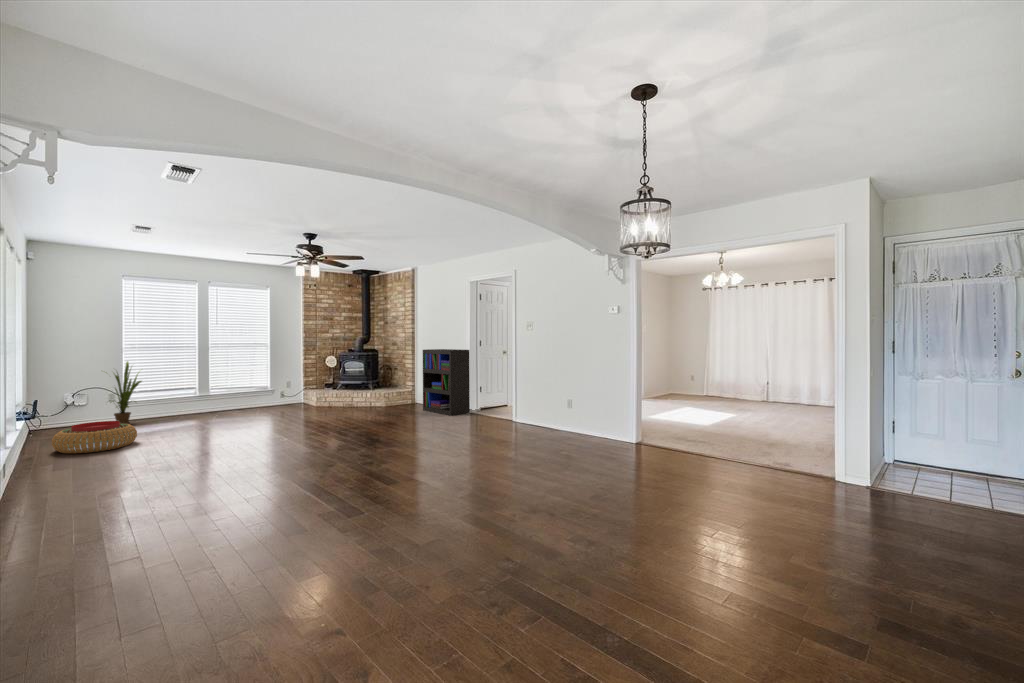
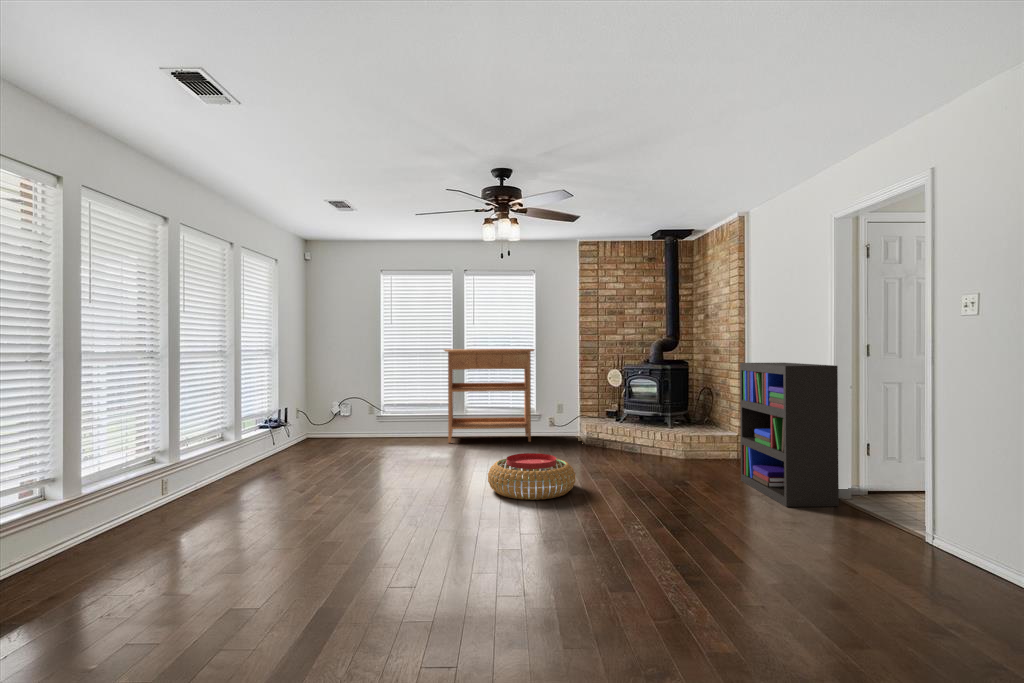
console table: none [194,343,278,417] -> present [444,349,534,443]
house plant: present [113,362,142,424] -> none [351,368,391,443]
pouf: present [52,421,137,453] -> present [488,453,575,500]

